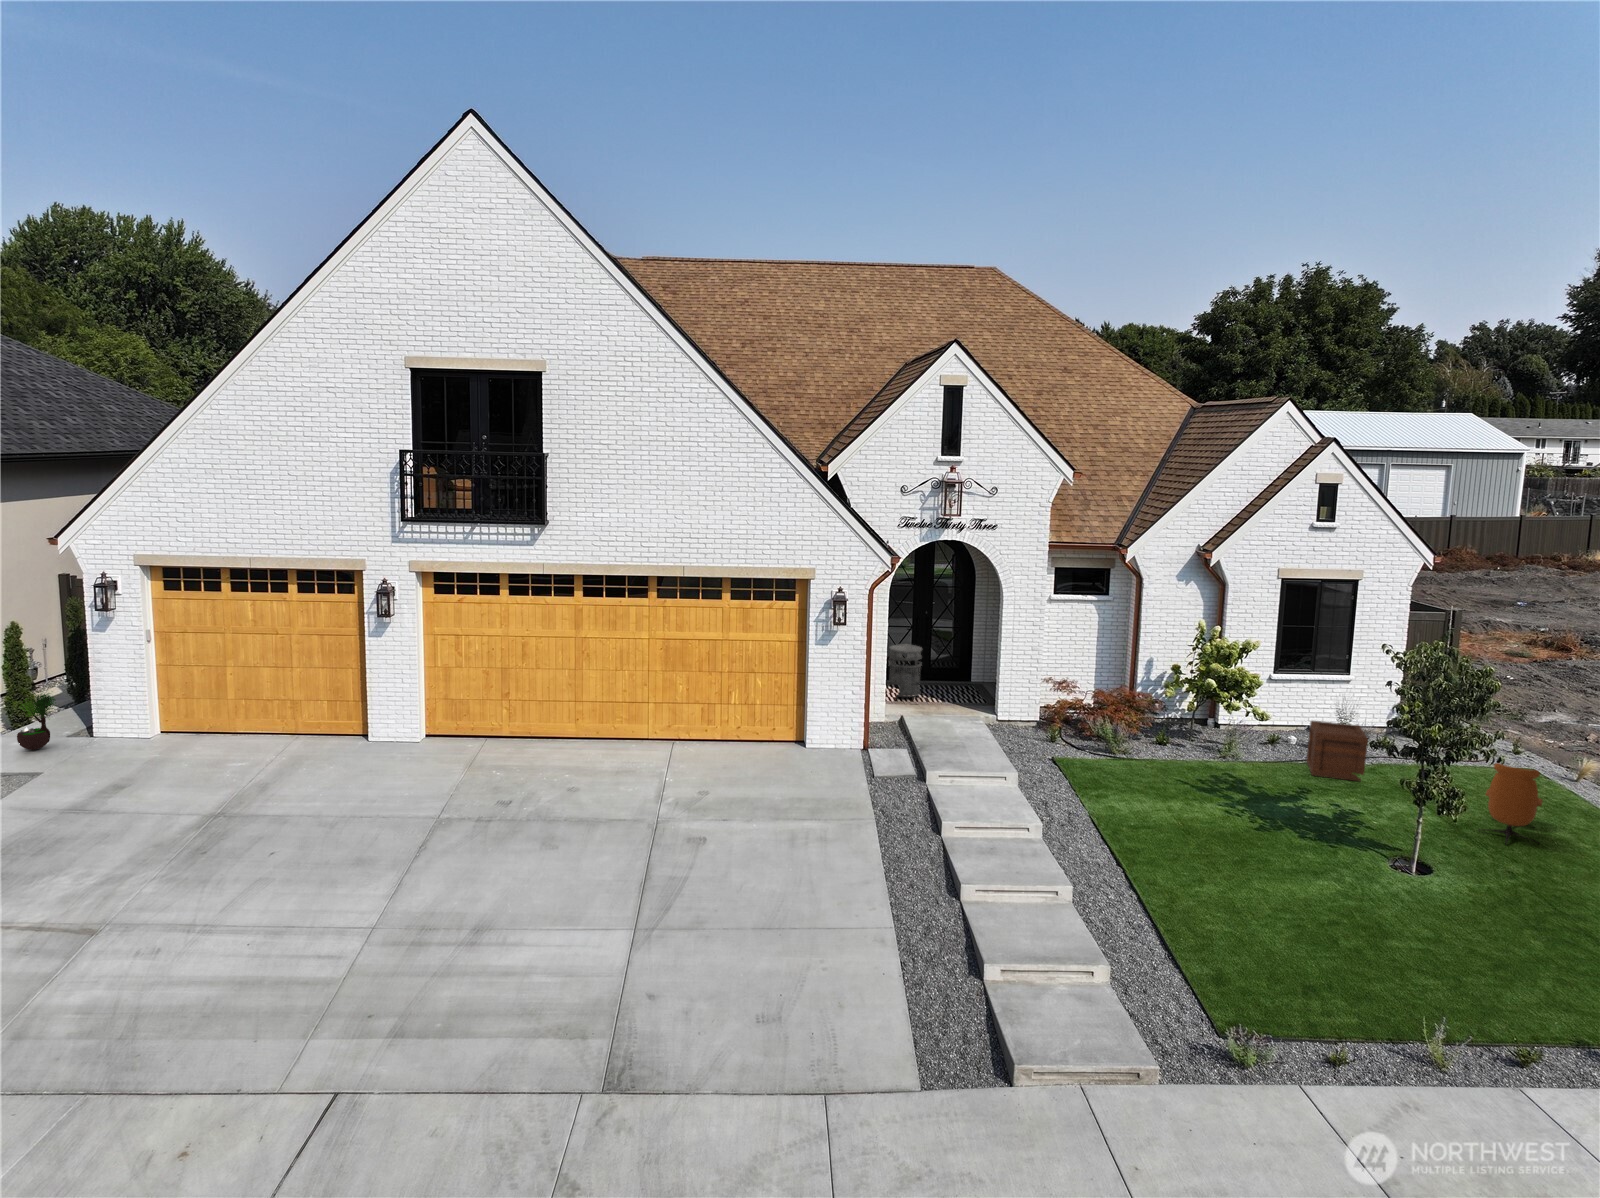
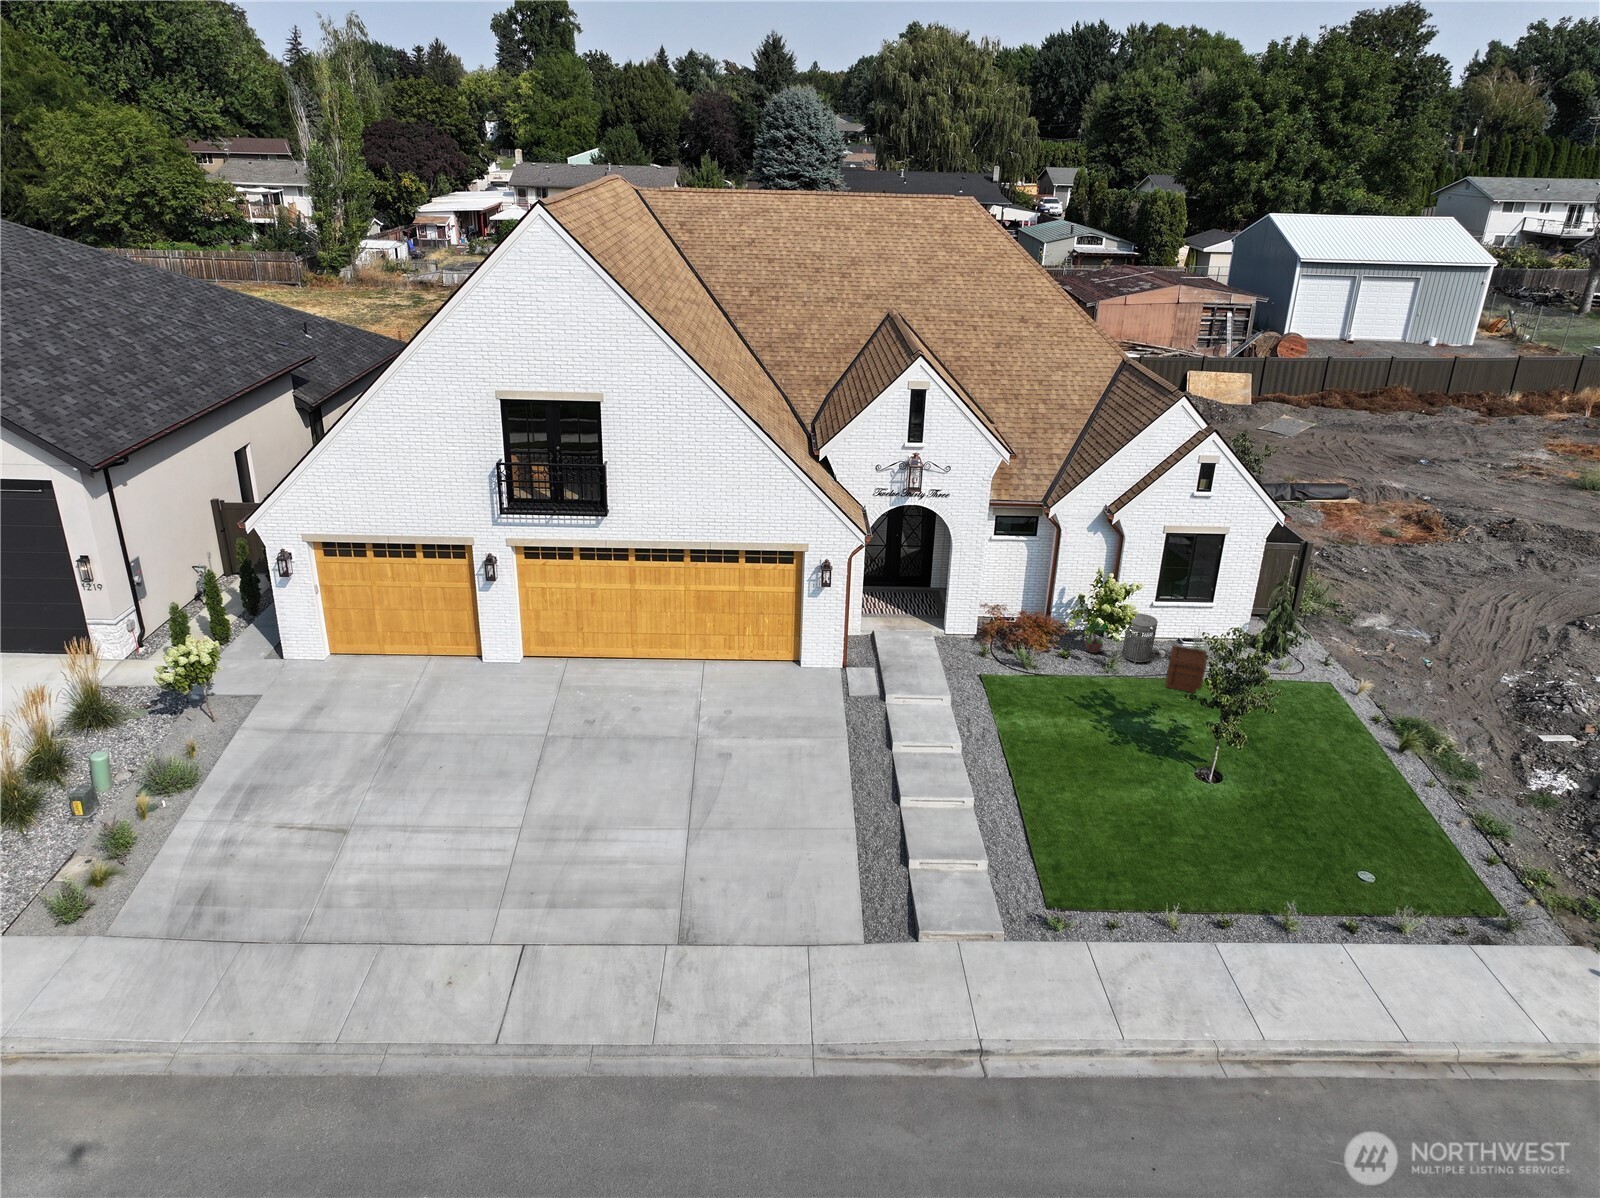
trash can: present [889,644,922,699] -> present [1121,613,1158,665]
potted tree: present [17,692,56,750] -> present [1085,621,1107,653]
lounge chair: present [1479,763,1542,844] -> none [1259,705,1301,756]

